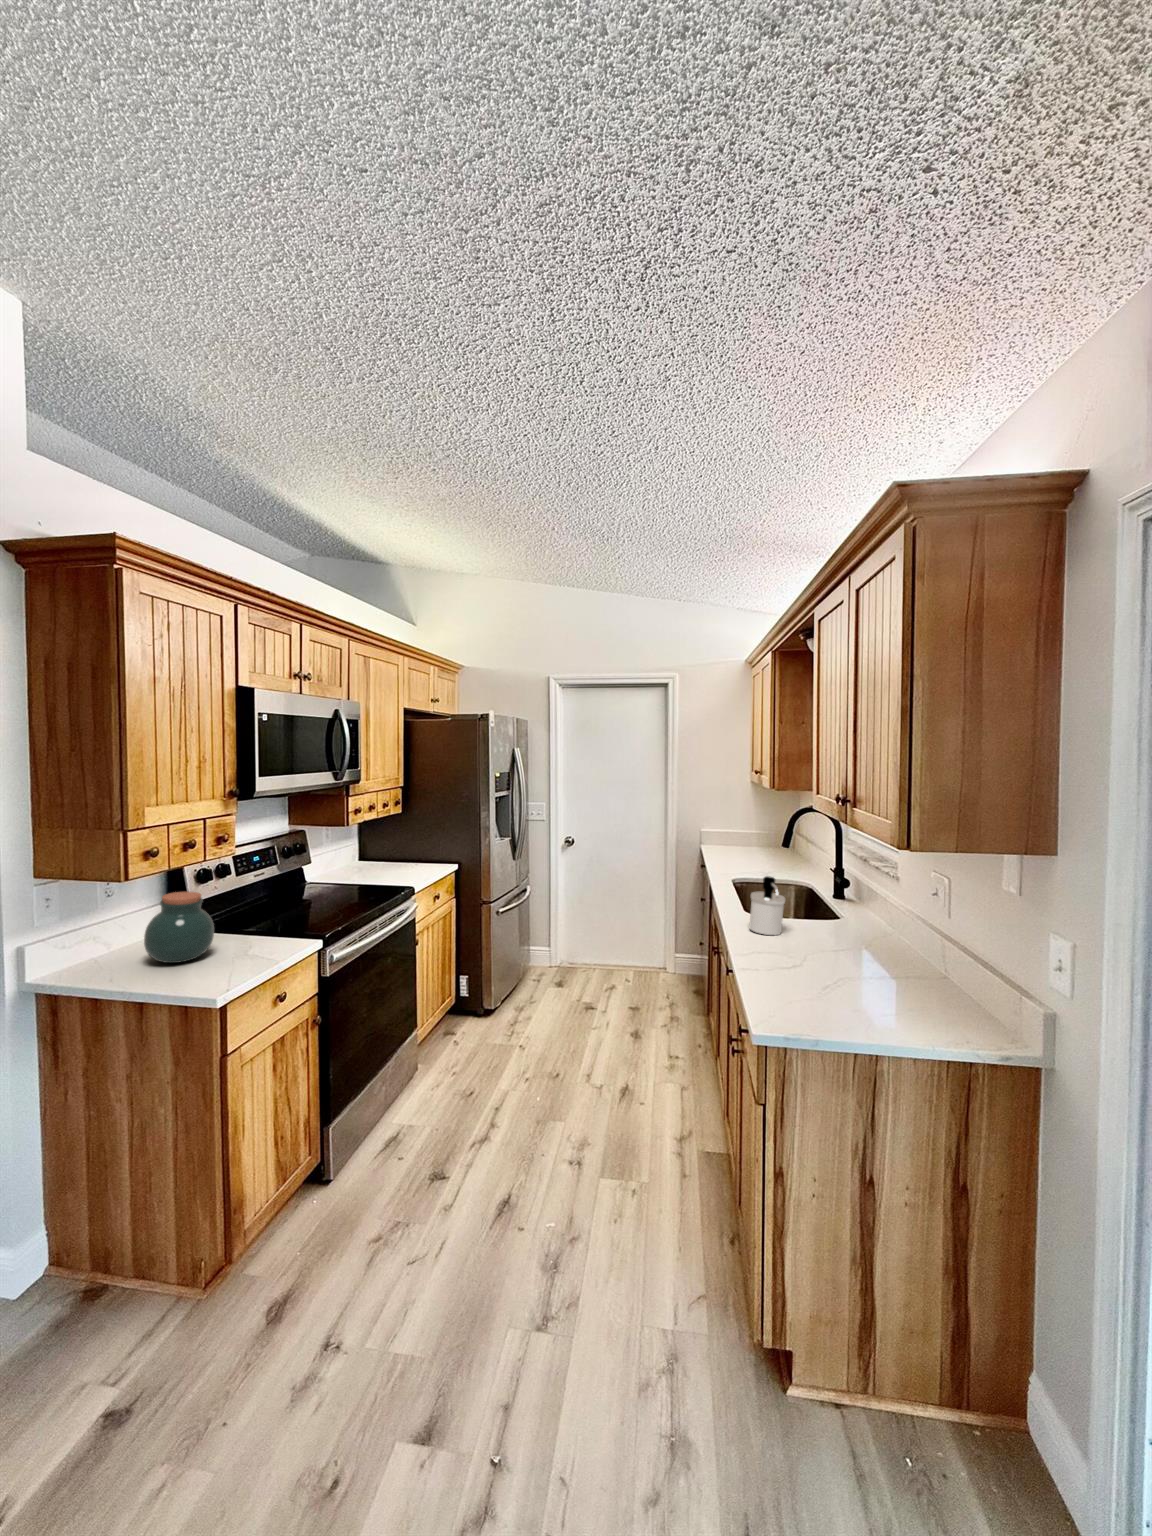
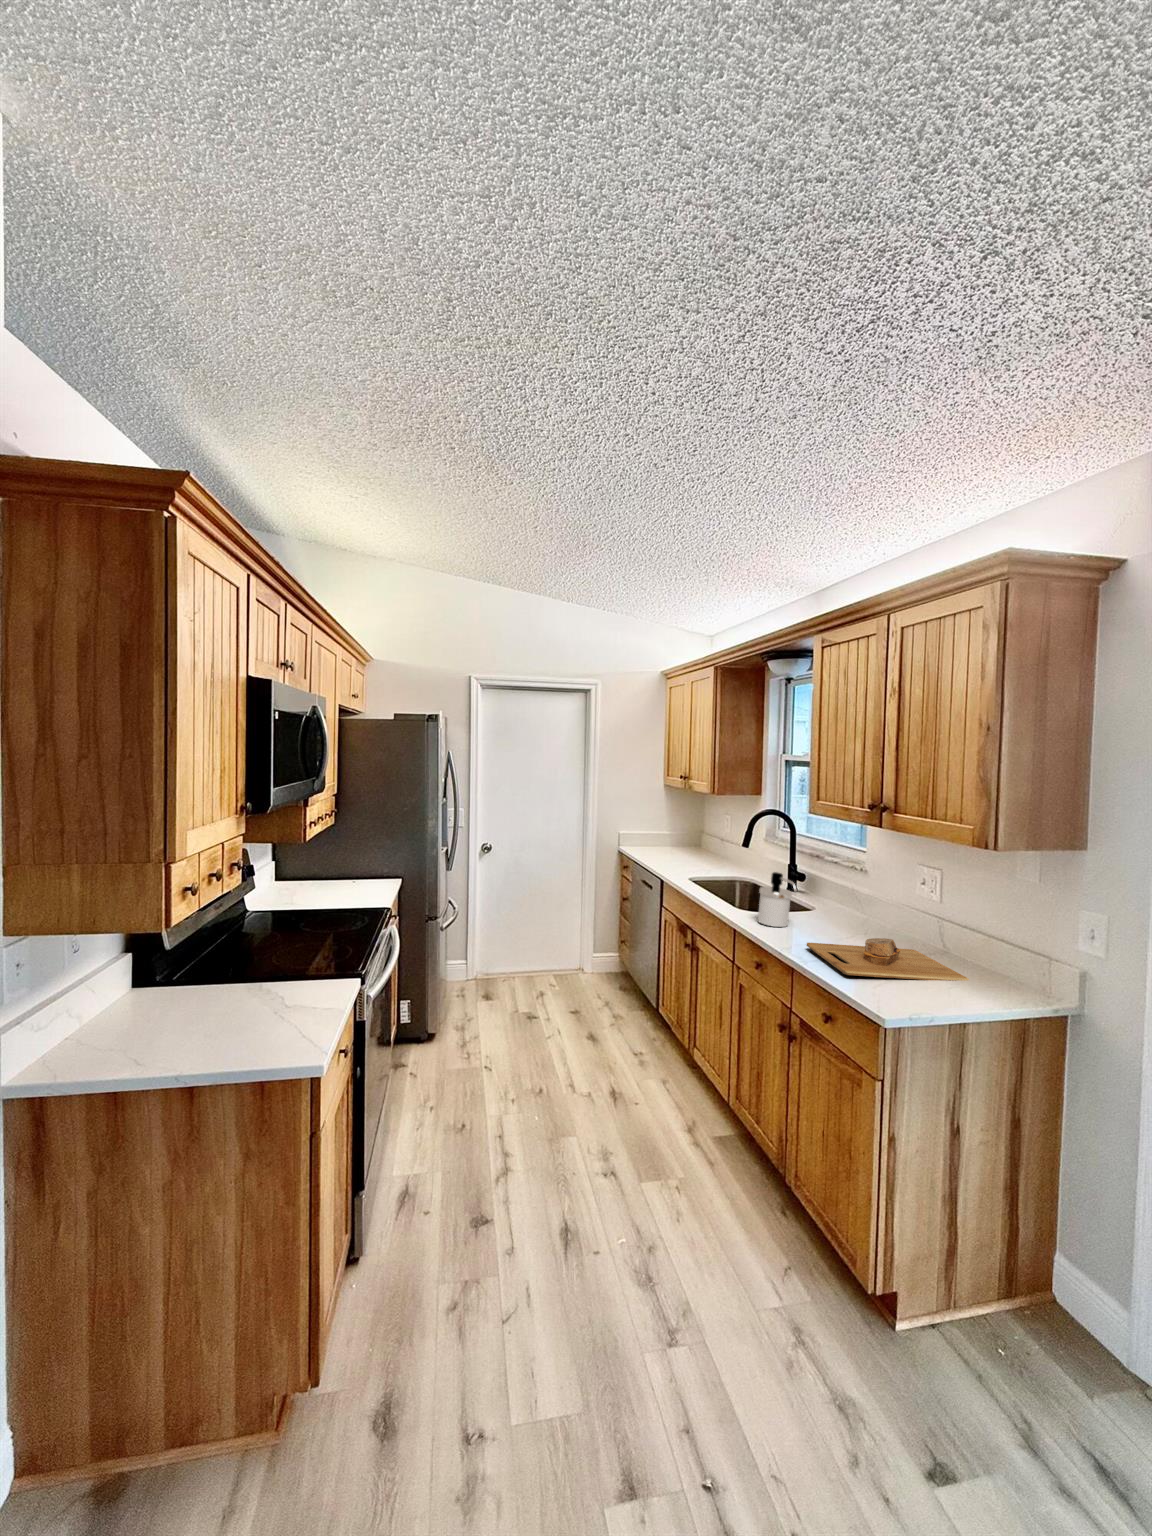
jar: present [144,892,214,963] -> none [147,935,234,1030]
cutting board: none [764,951,926,1012] -> present [807,938,969,981]

